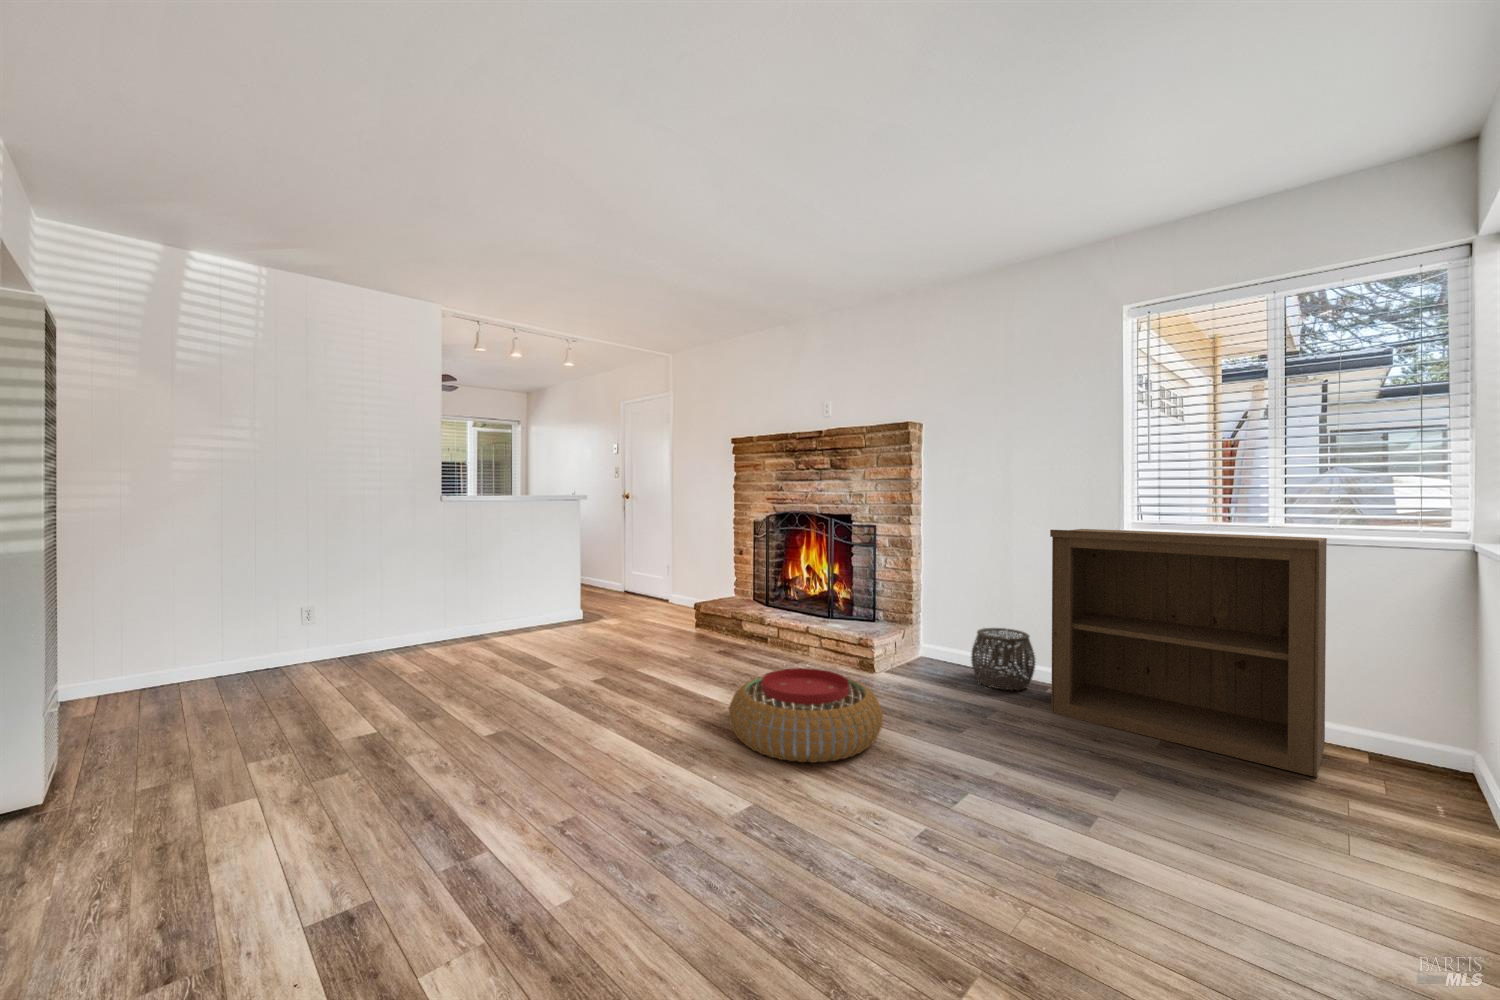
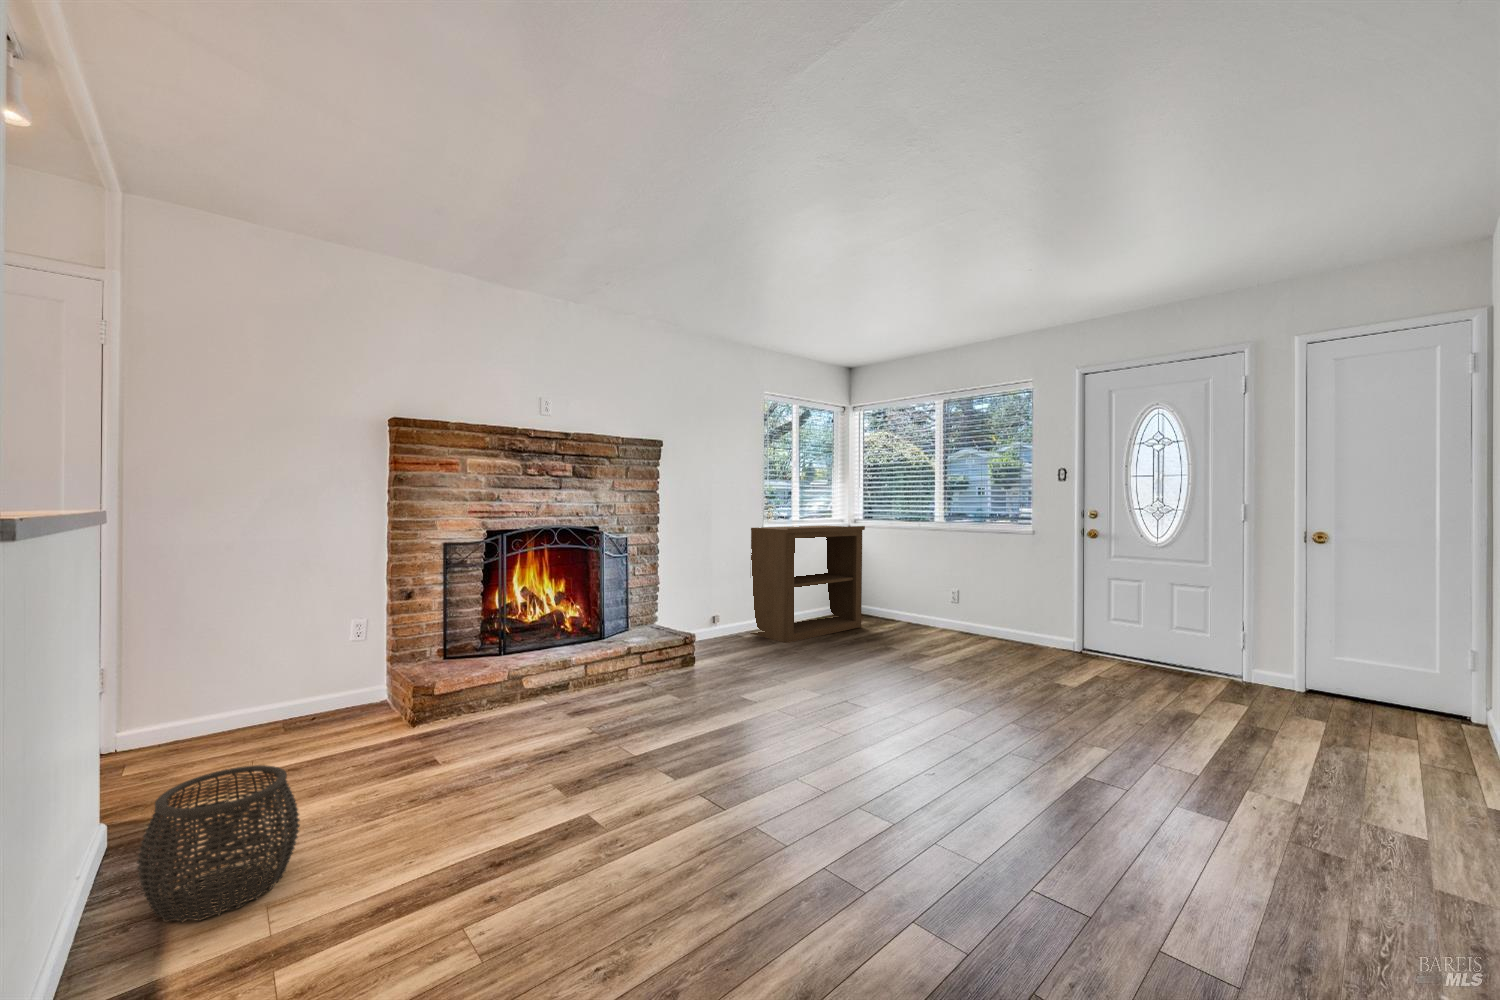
woven basket: present [971,628,1035,690] -> present [137,765,300,922]
pouf: present [729,668,883,763] -> none [787,643,905,709]

